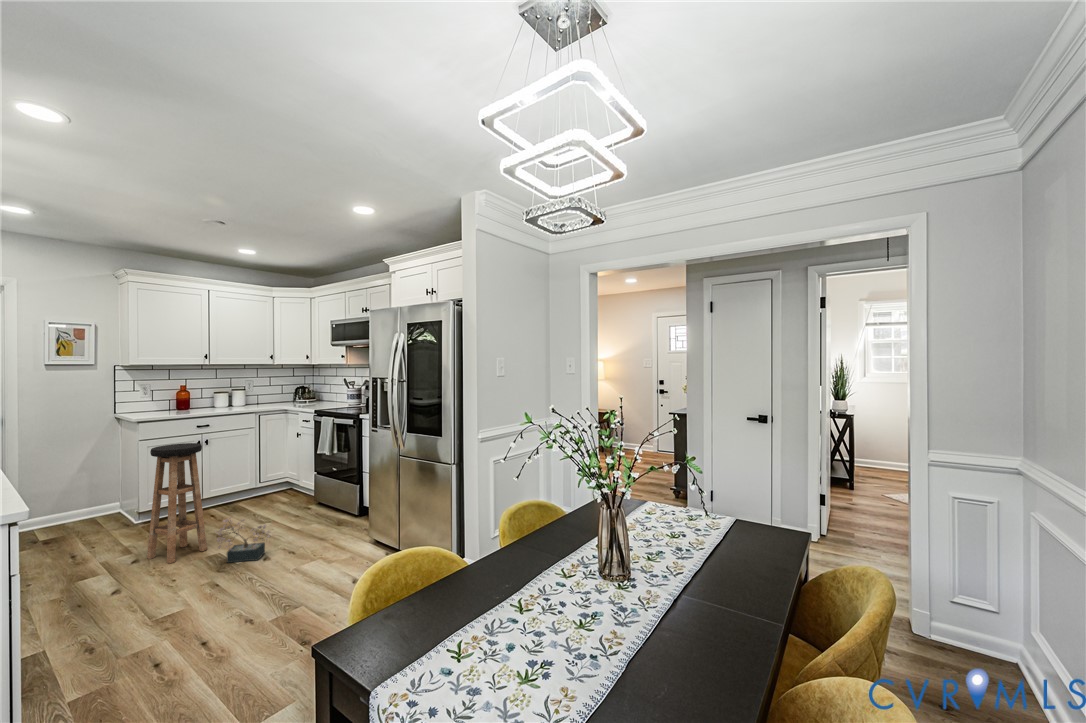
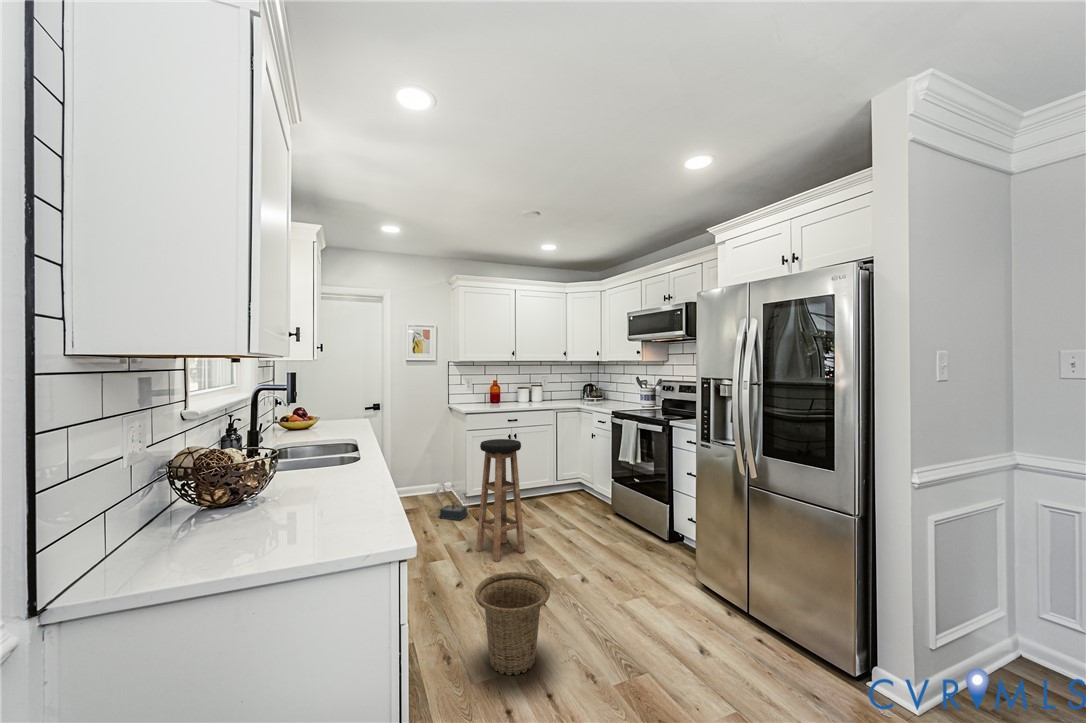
decorative plant: present [217,519,270,563] -> present [434,483,471,520]
basket: none [127,554,211,641] -> present [475,572,550,675]

